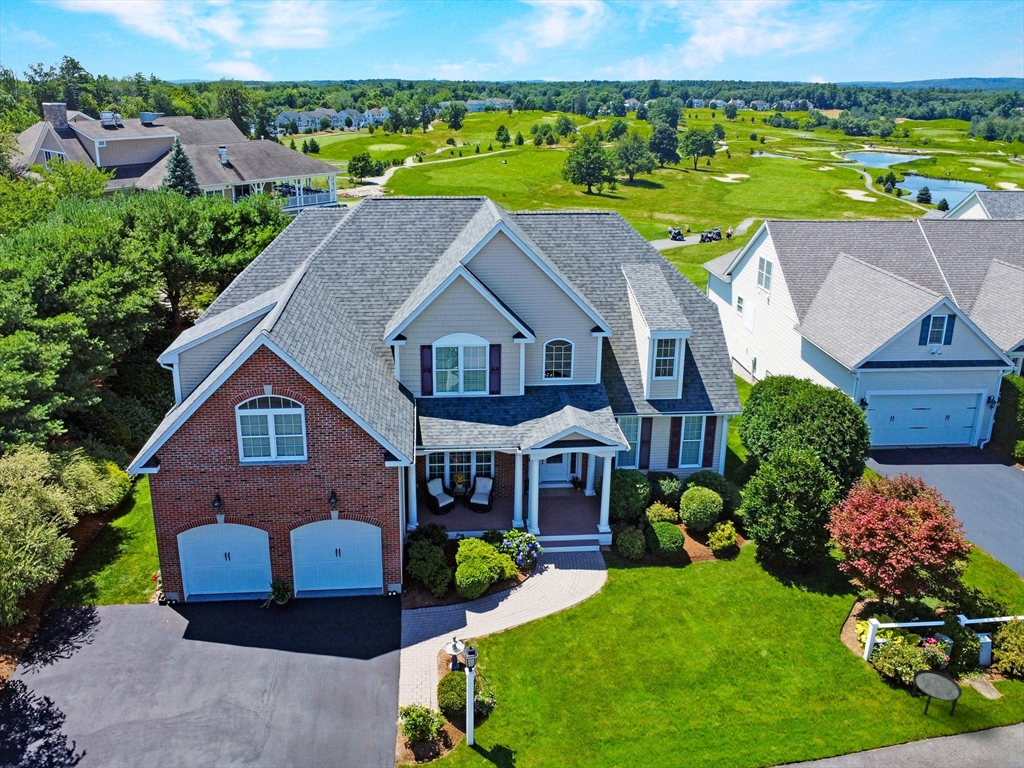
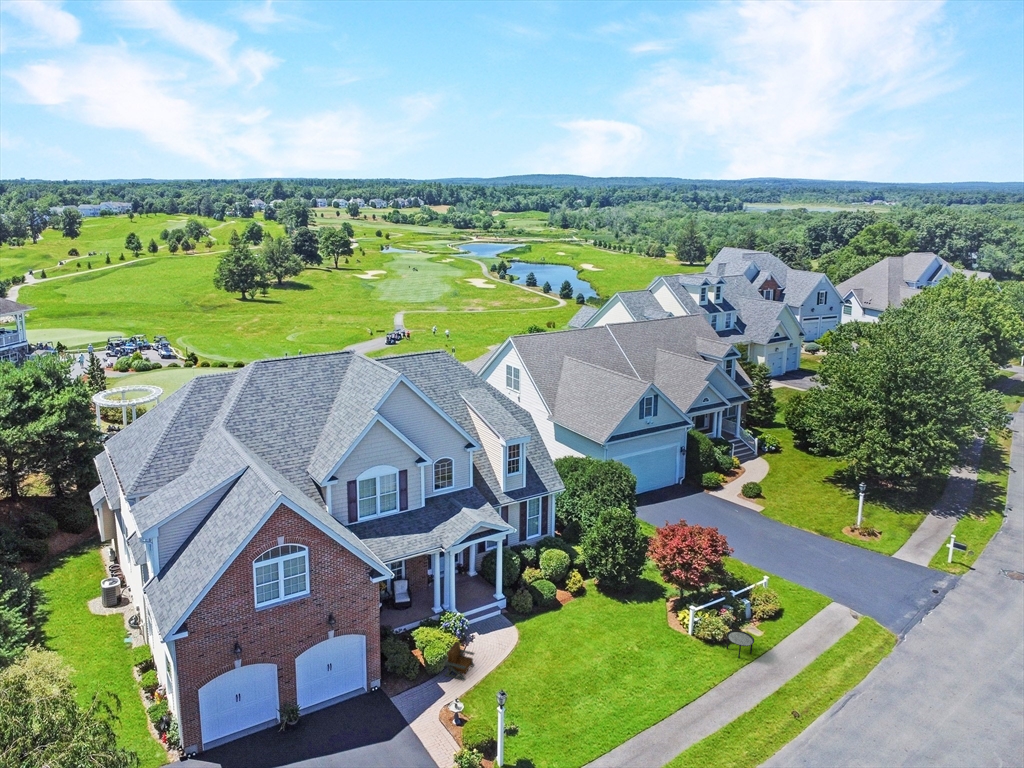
lounge chair: none [476,567,521,618] -> present [445,642,474,681]

